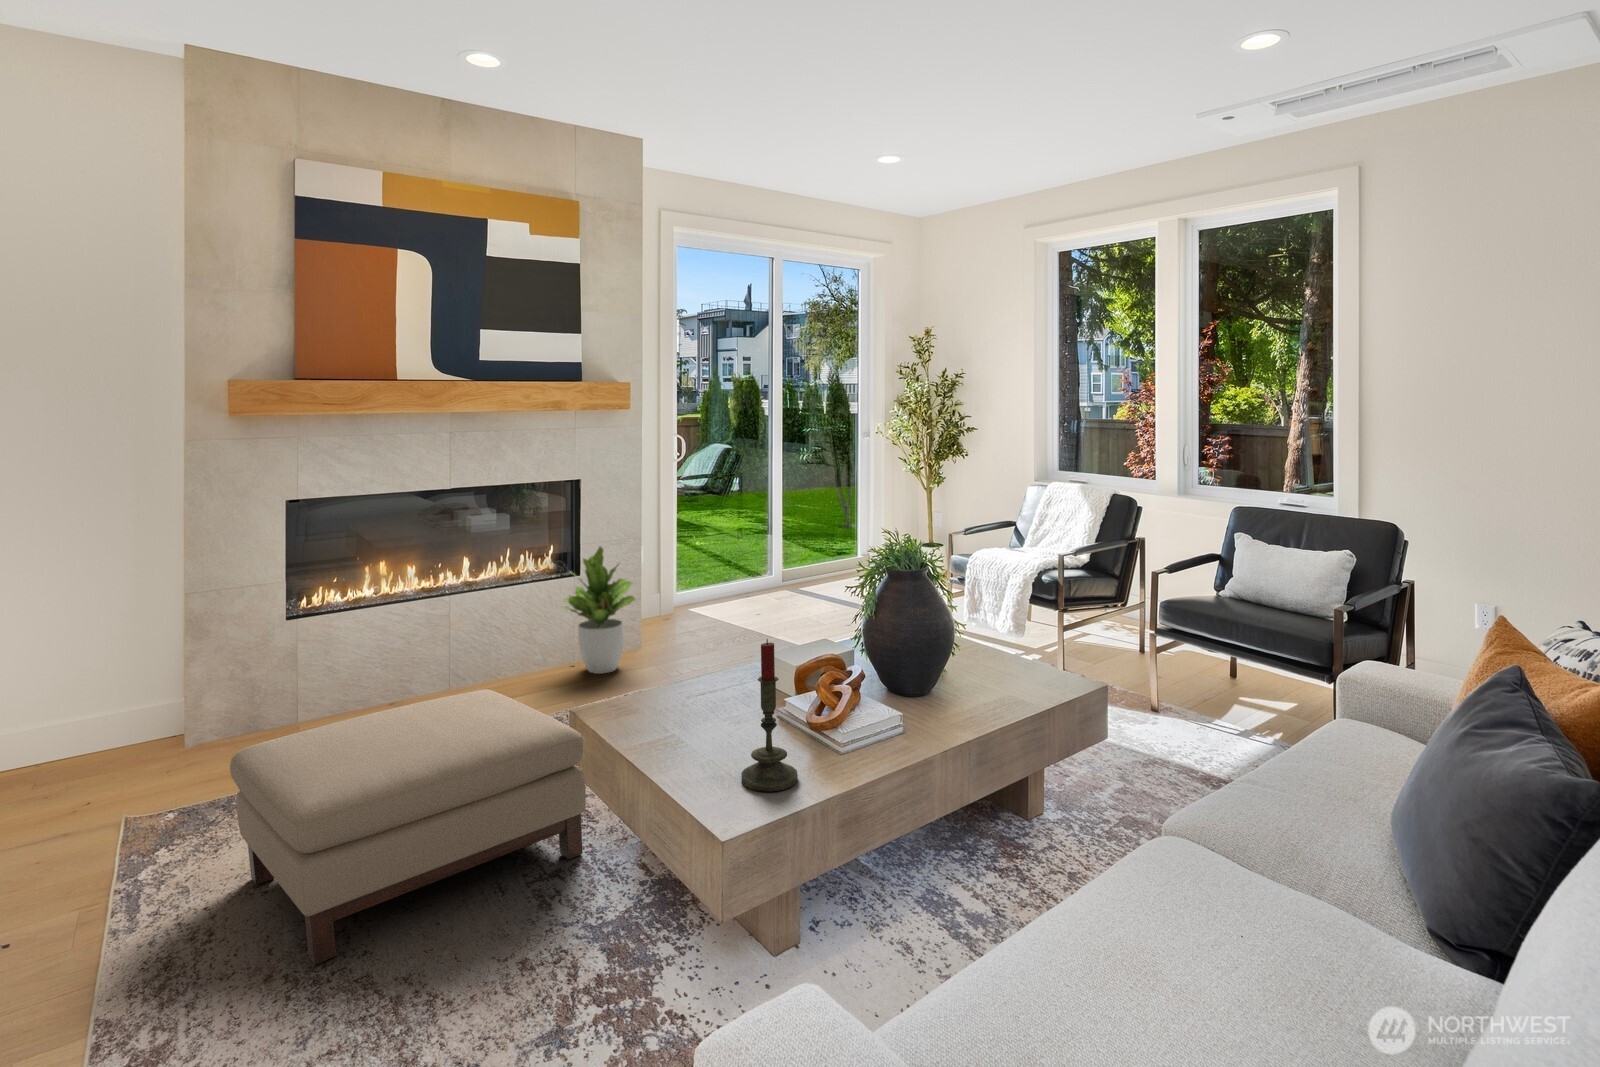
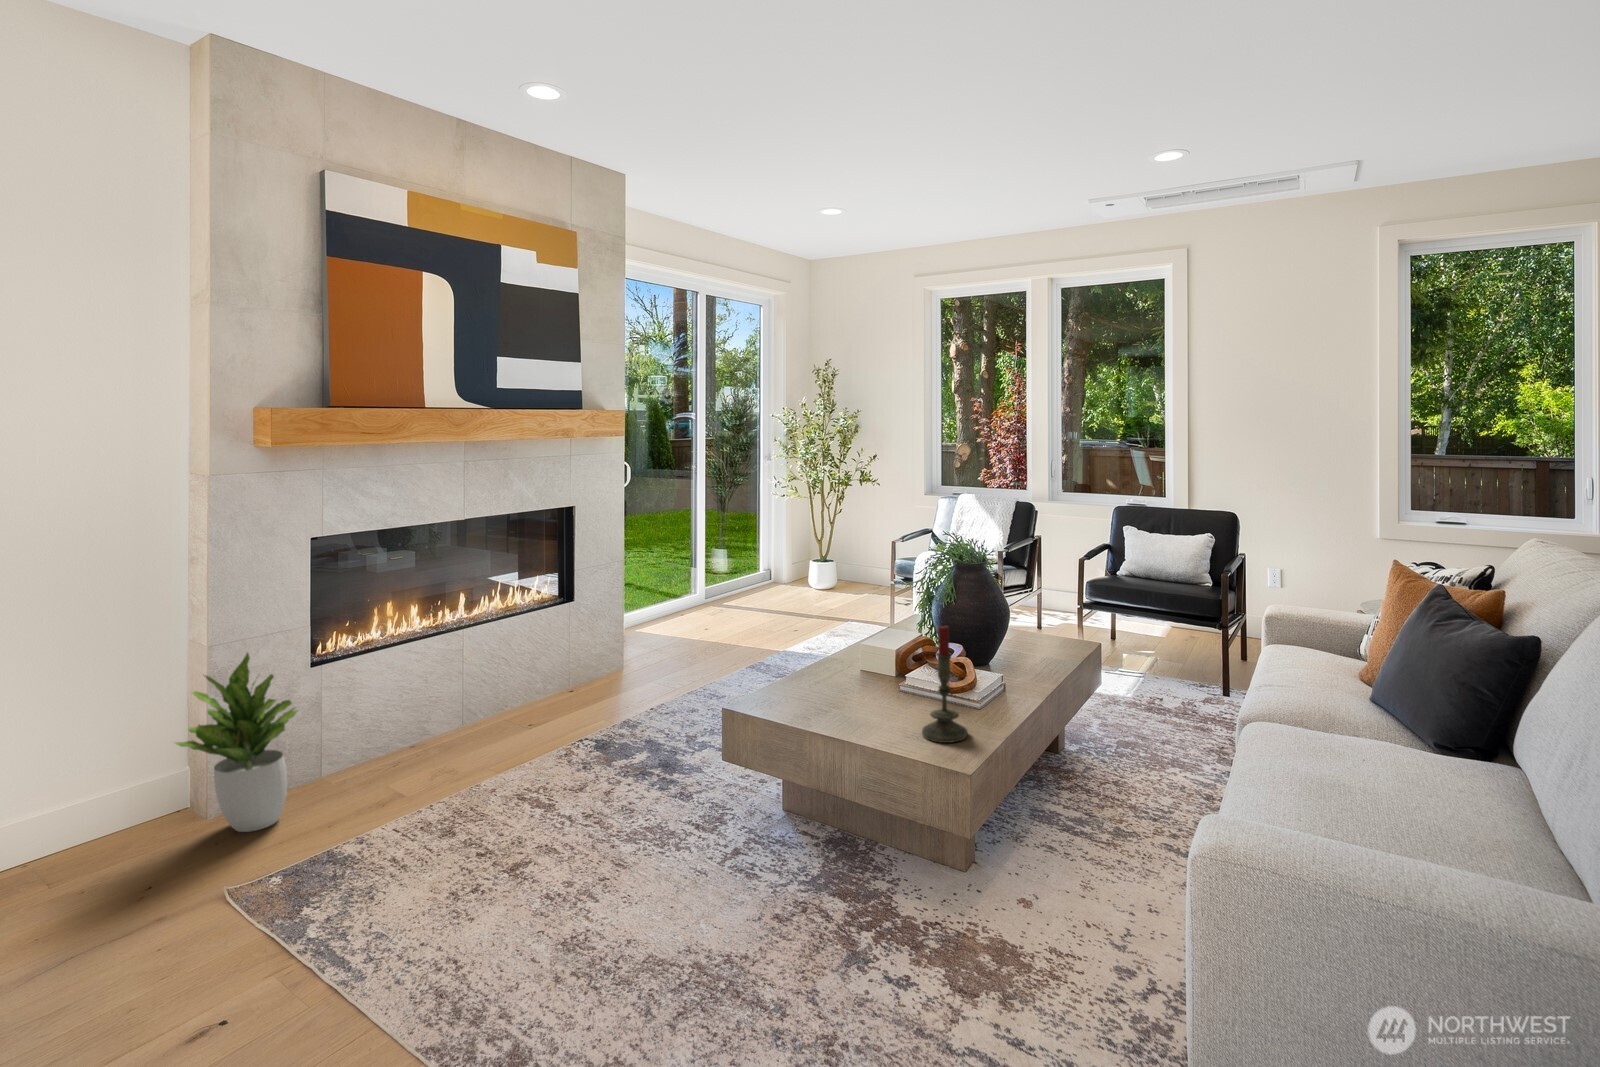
potted plant: present [563,547,635,674] -> present [175,653,297,832]
ottoman: present [230,689,586,964] -> none [437,705,745,949]

